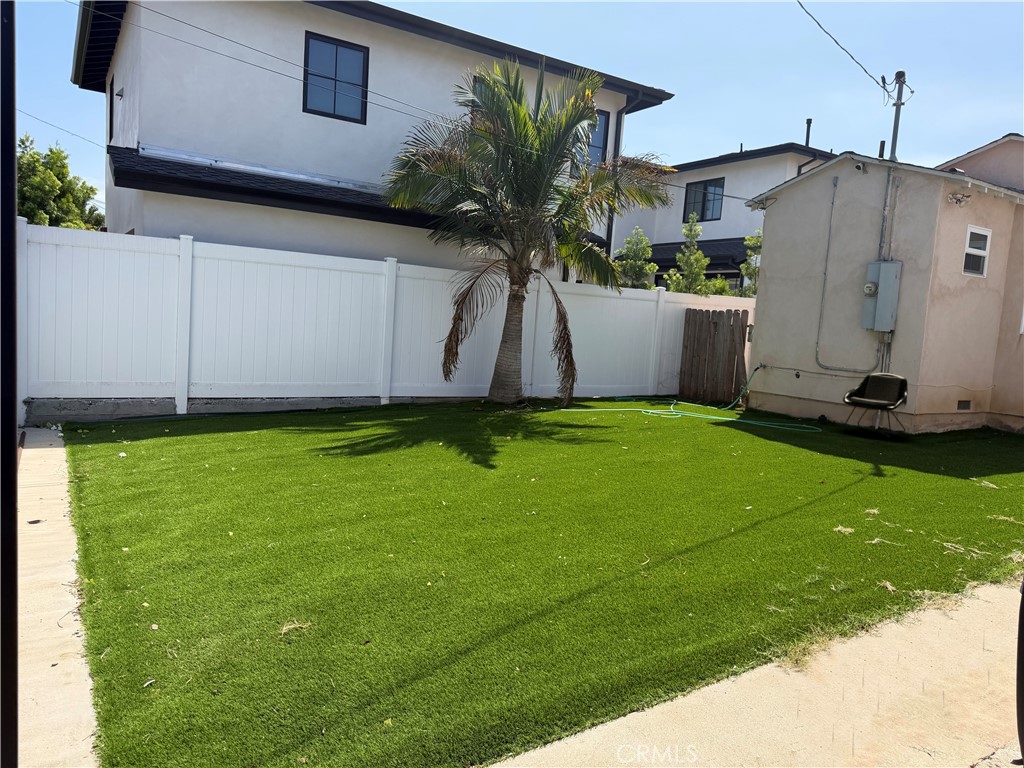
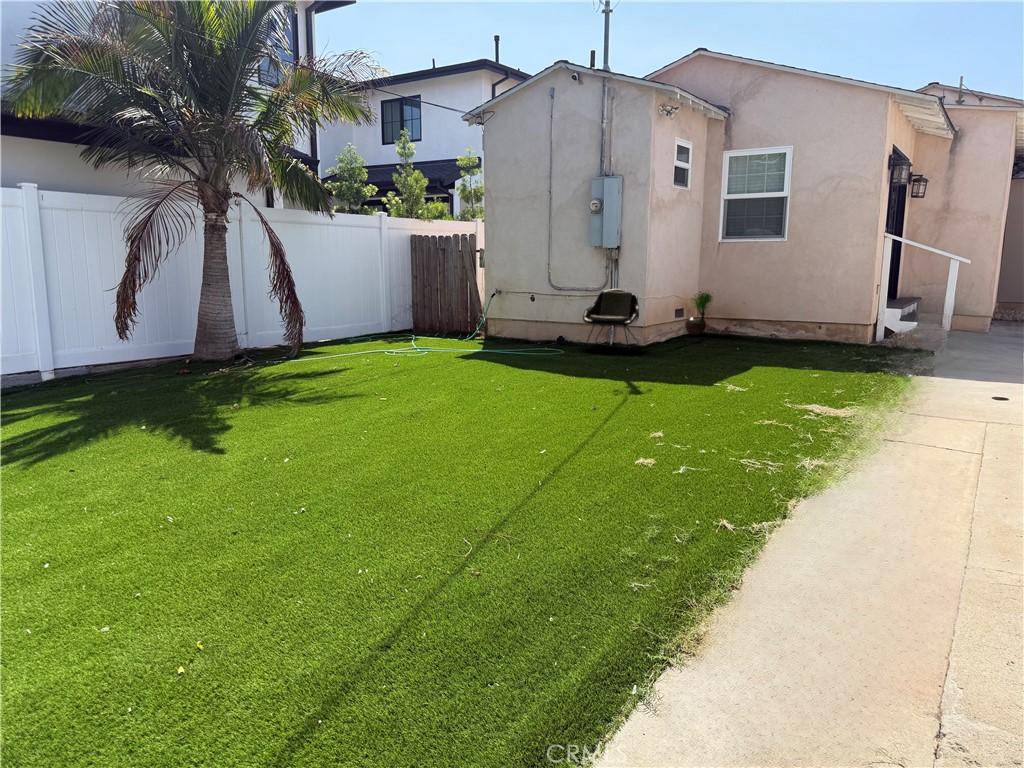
potted tree: none [969,380,1007,430] -> present [685,293,713,335]

